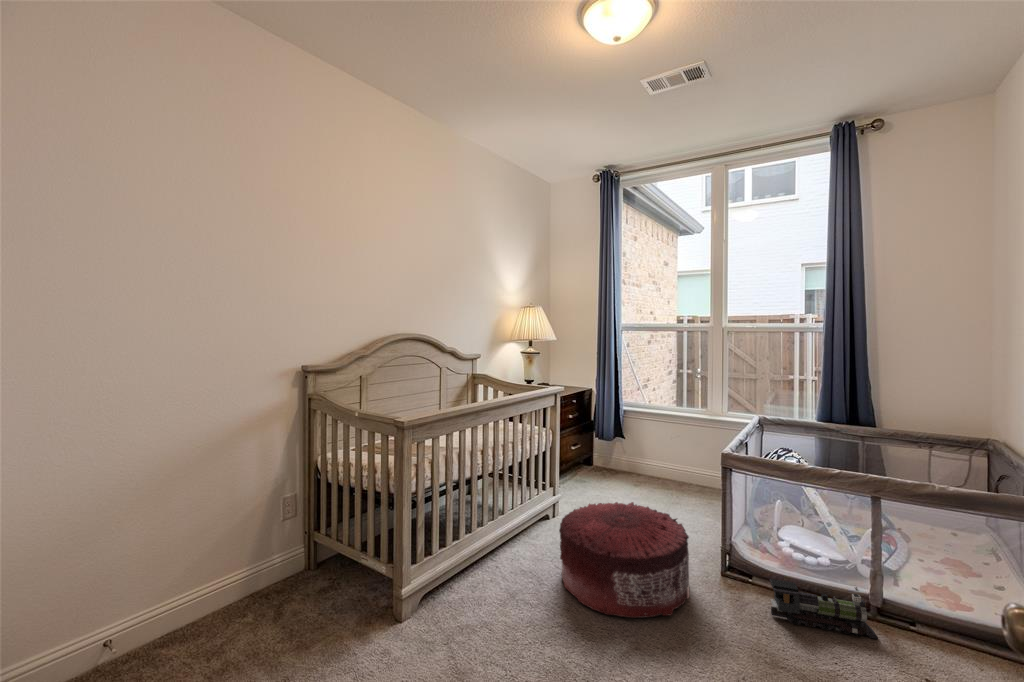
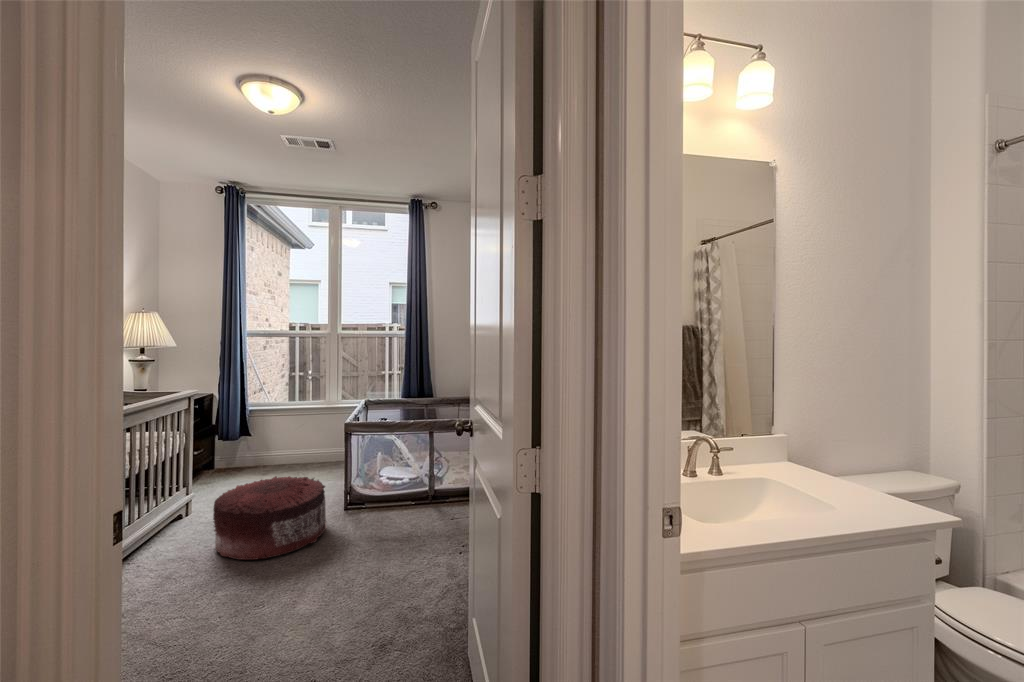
toy train: present [770,579,878,639] -> none [378,487,433,521]

